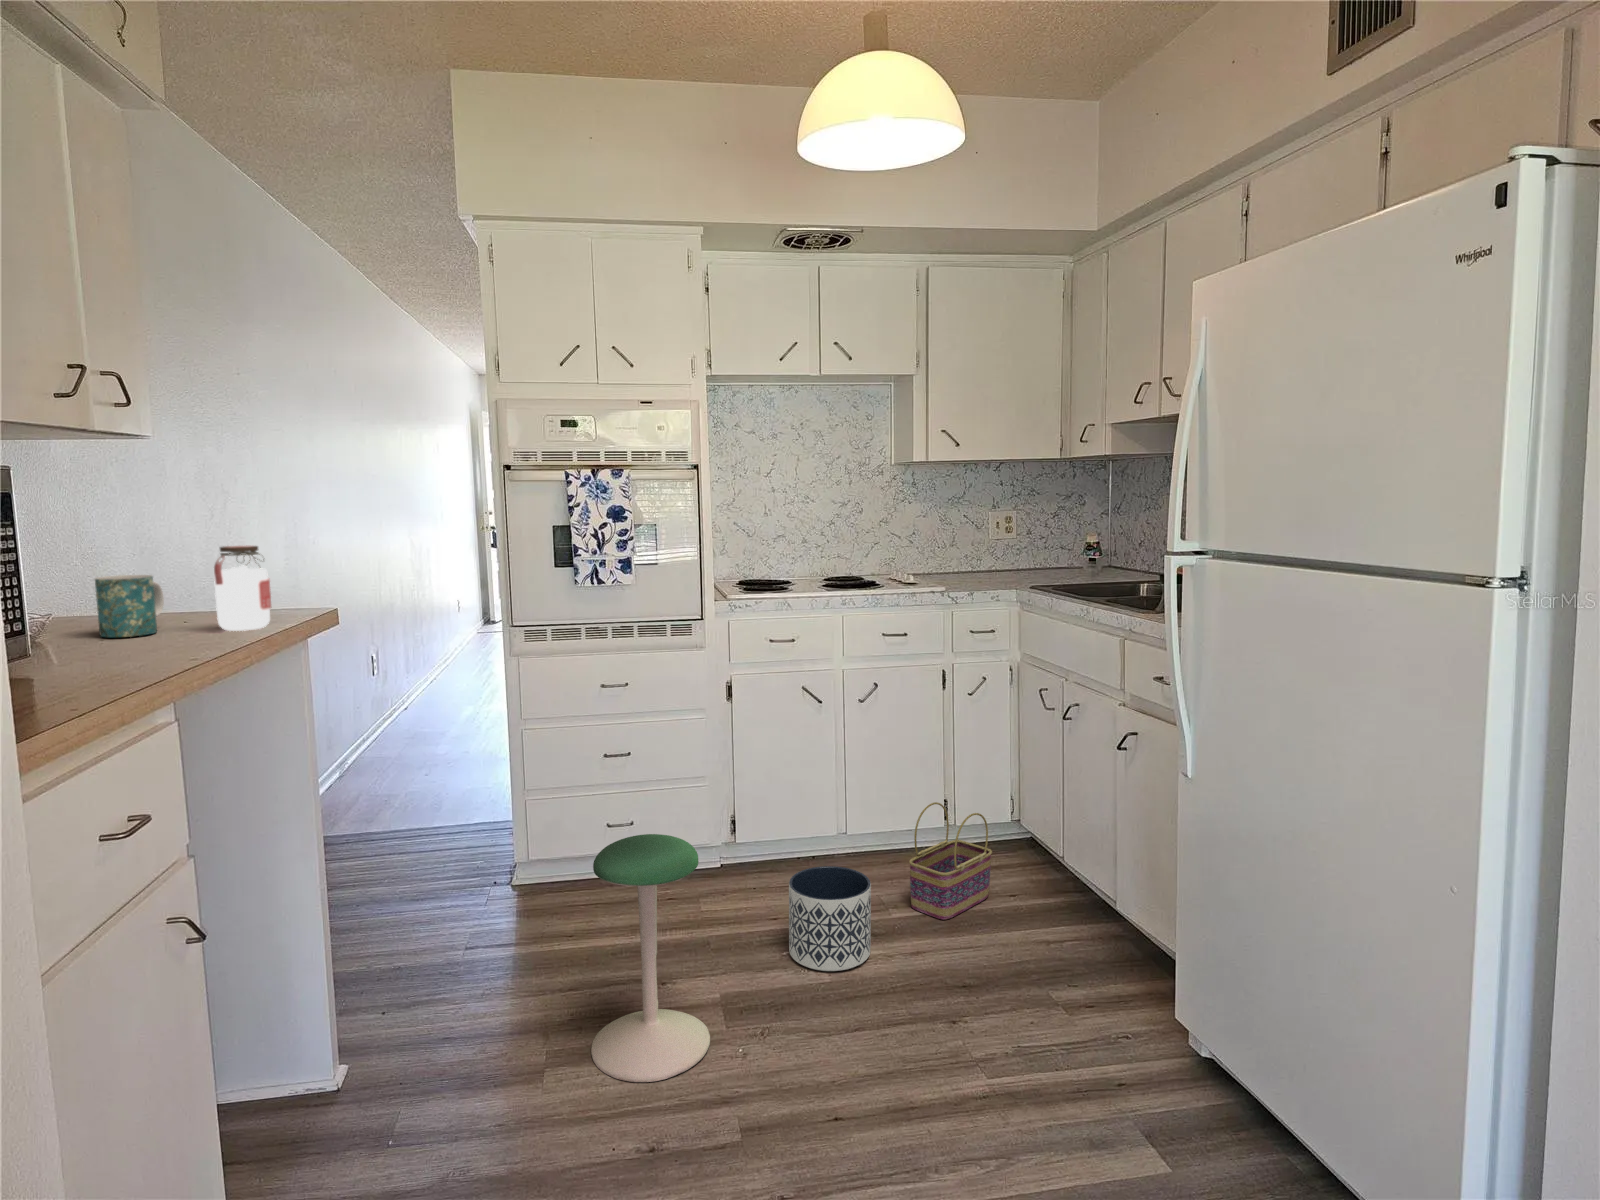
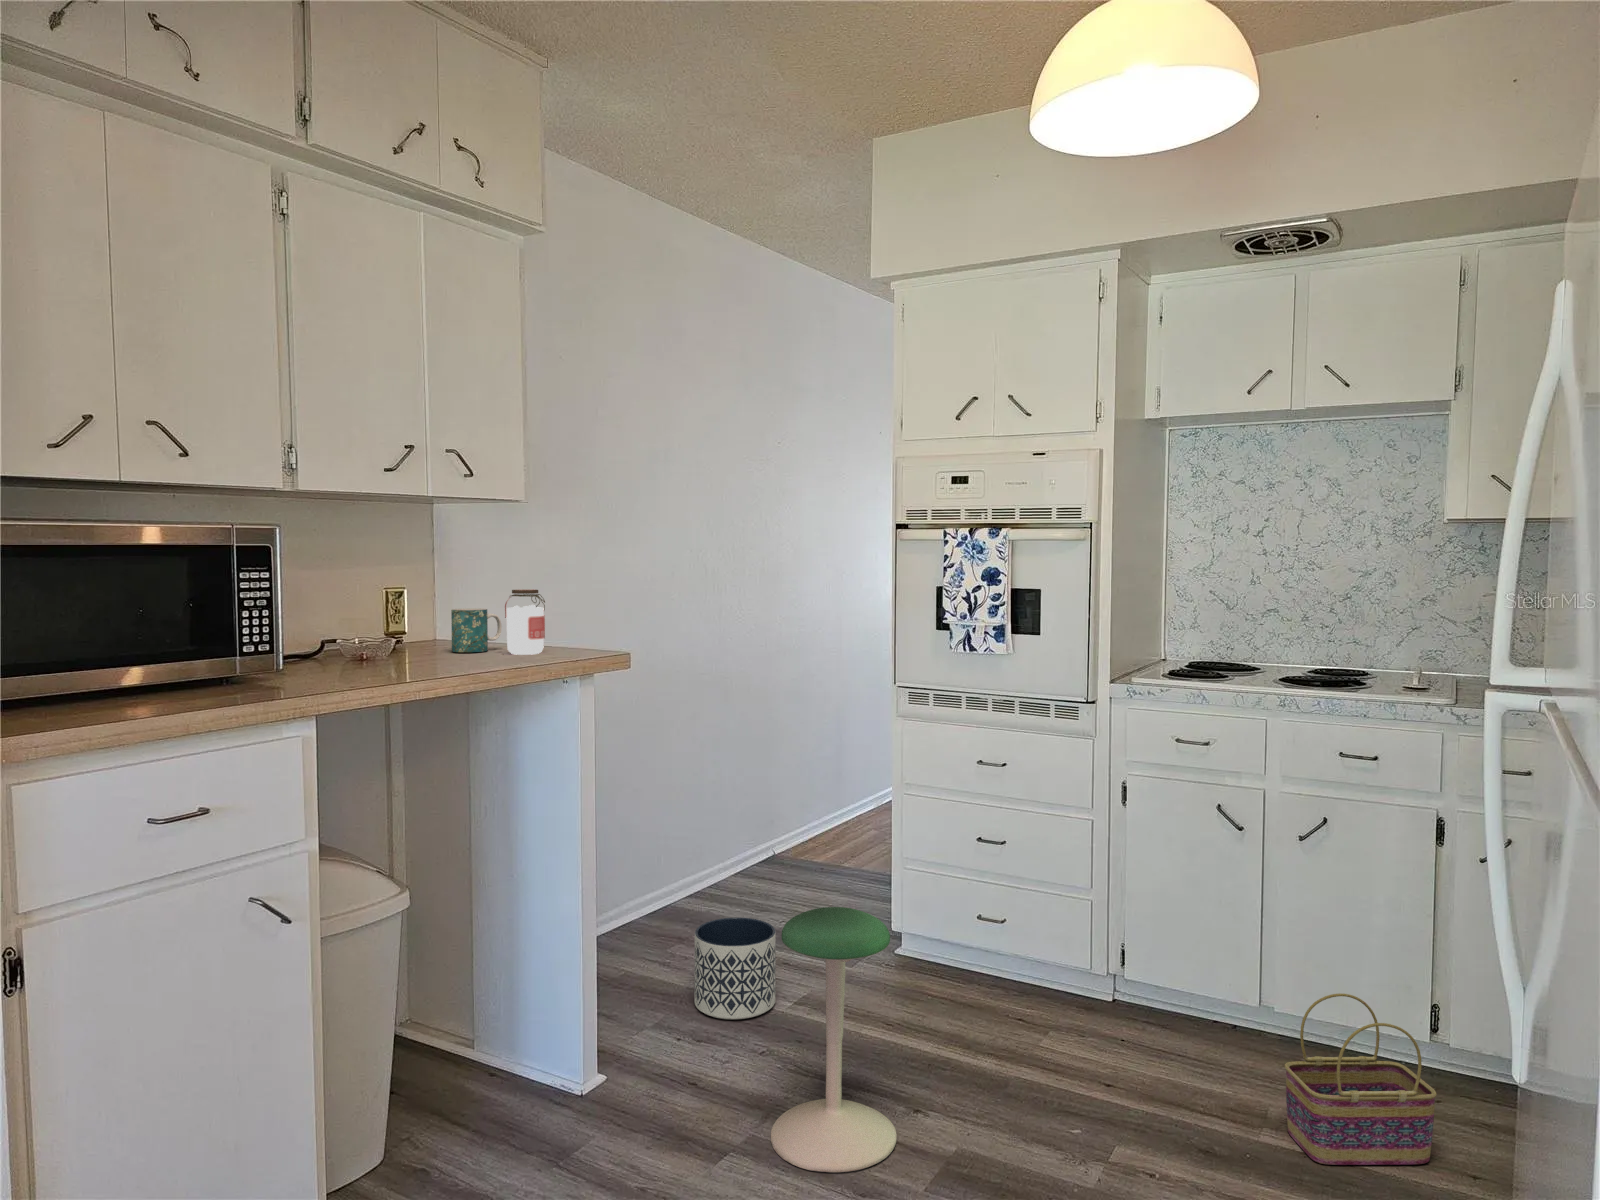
planter: present [789,866,871,971] -> present [694,917,776,1019]

